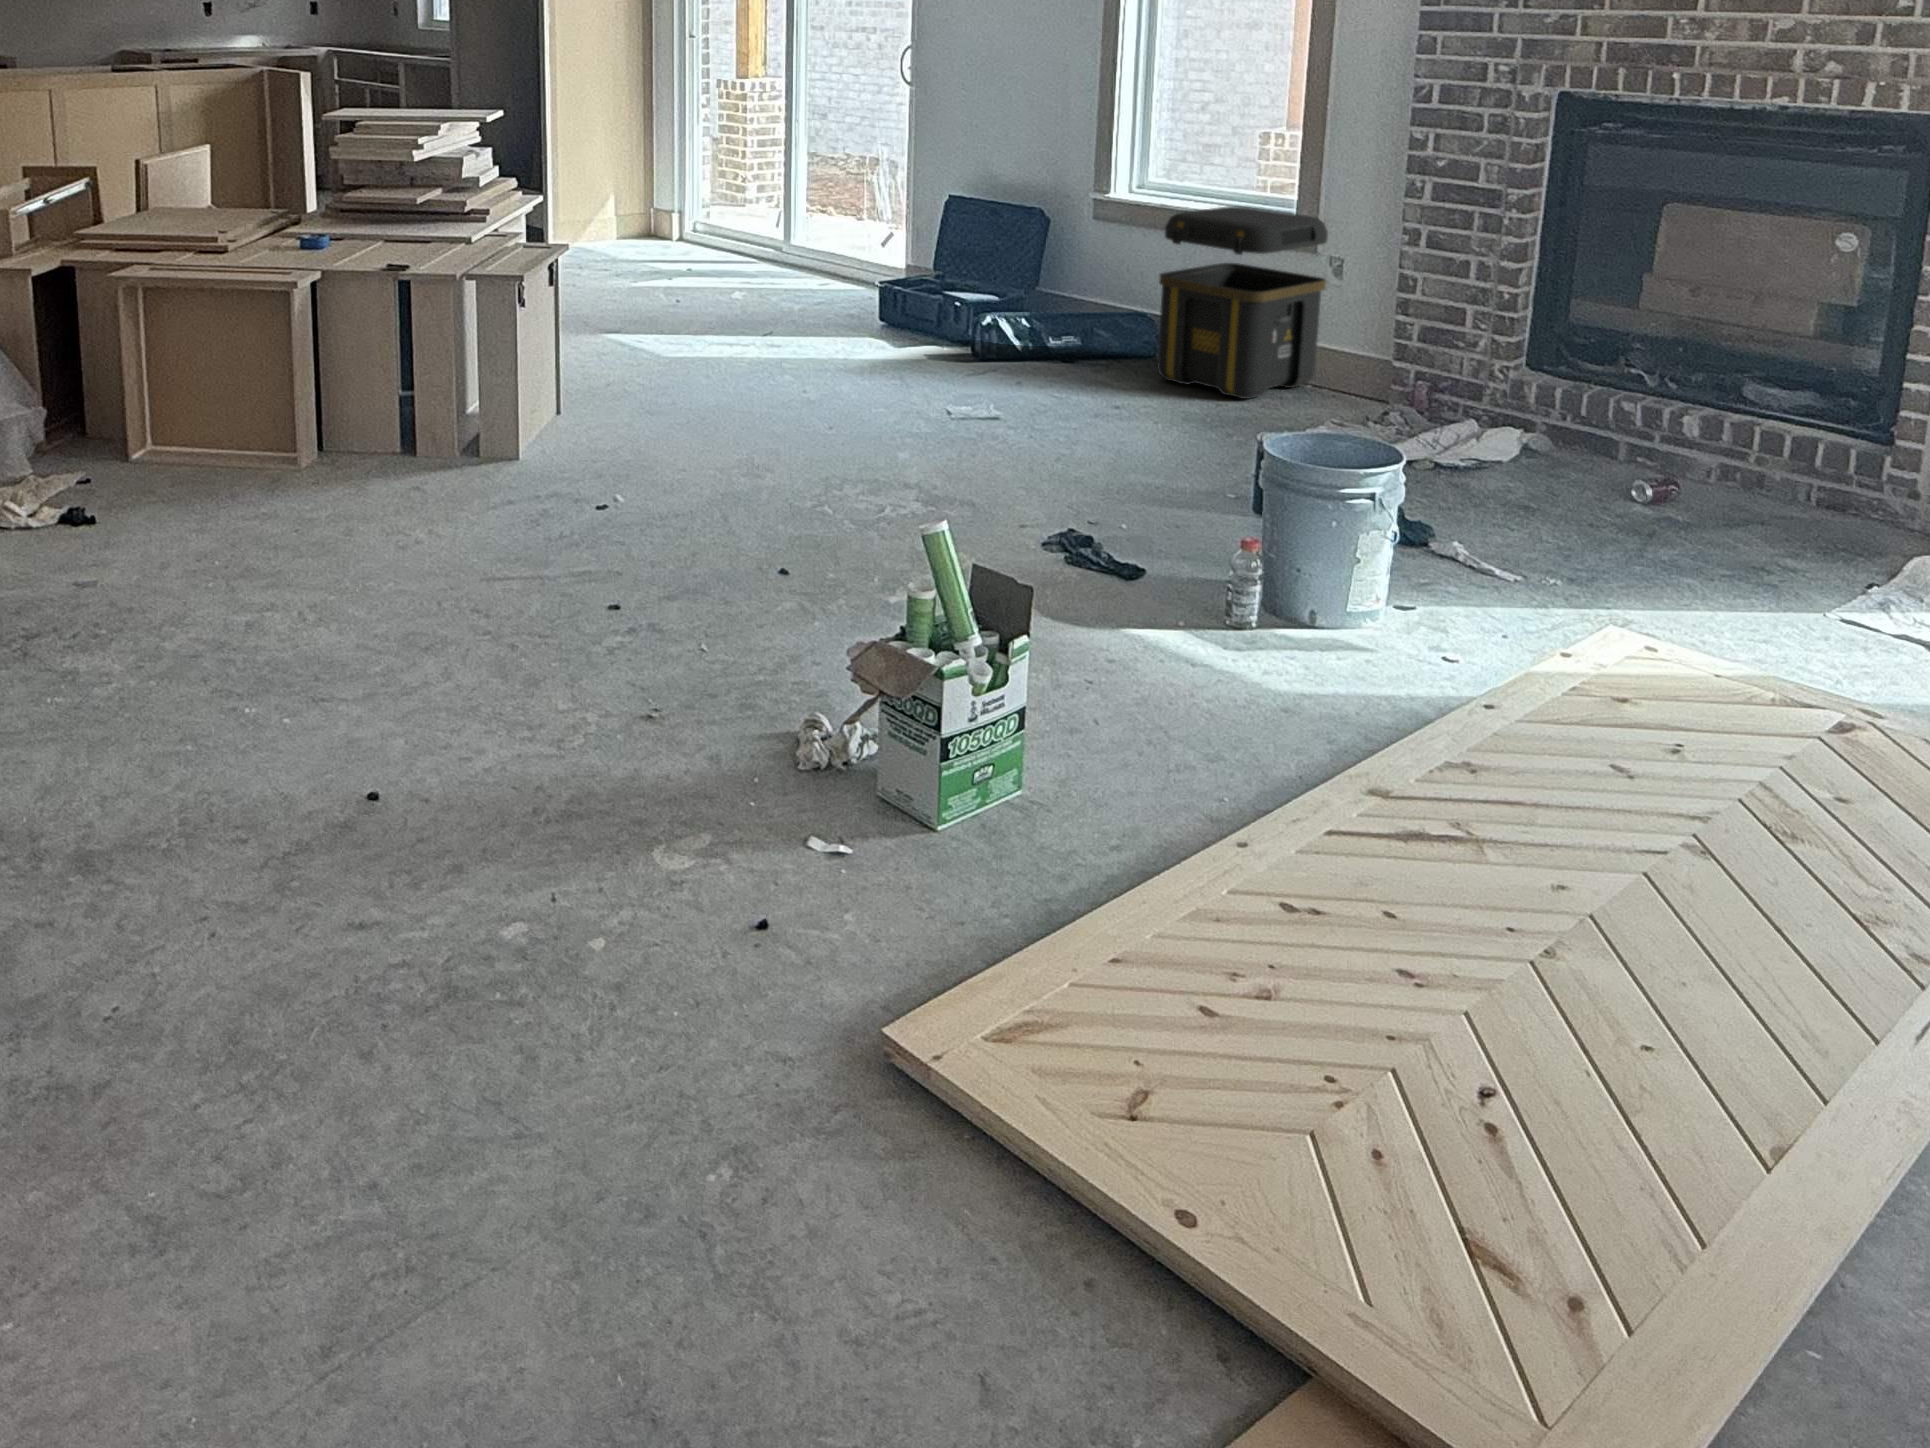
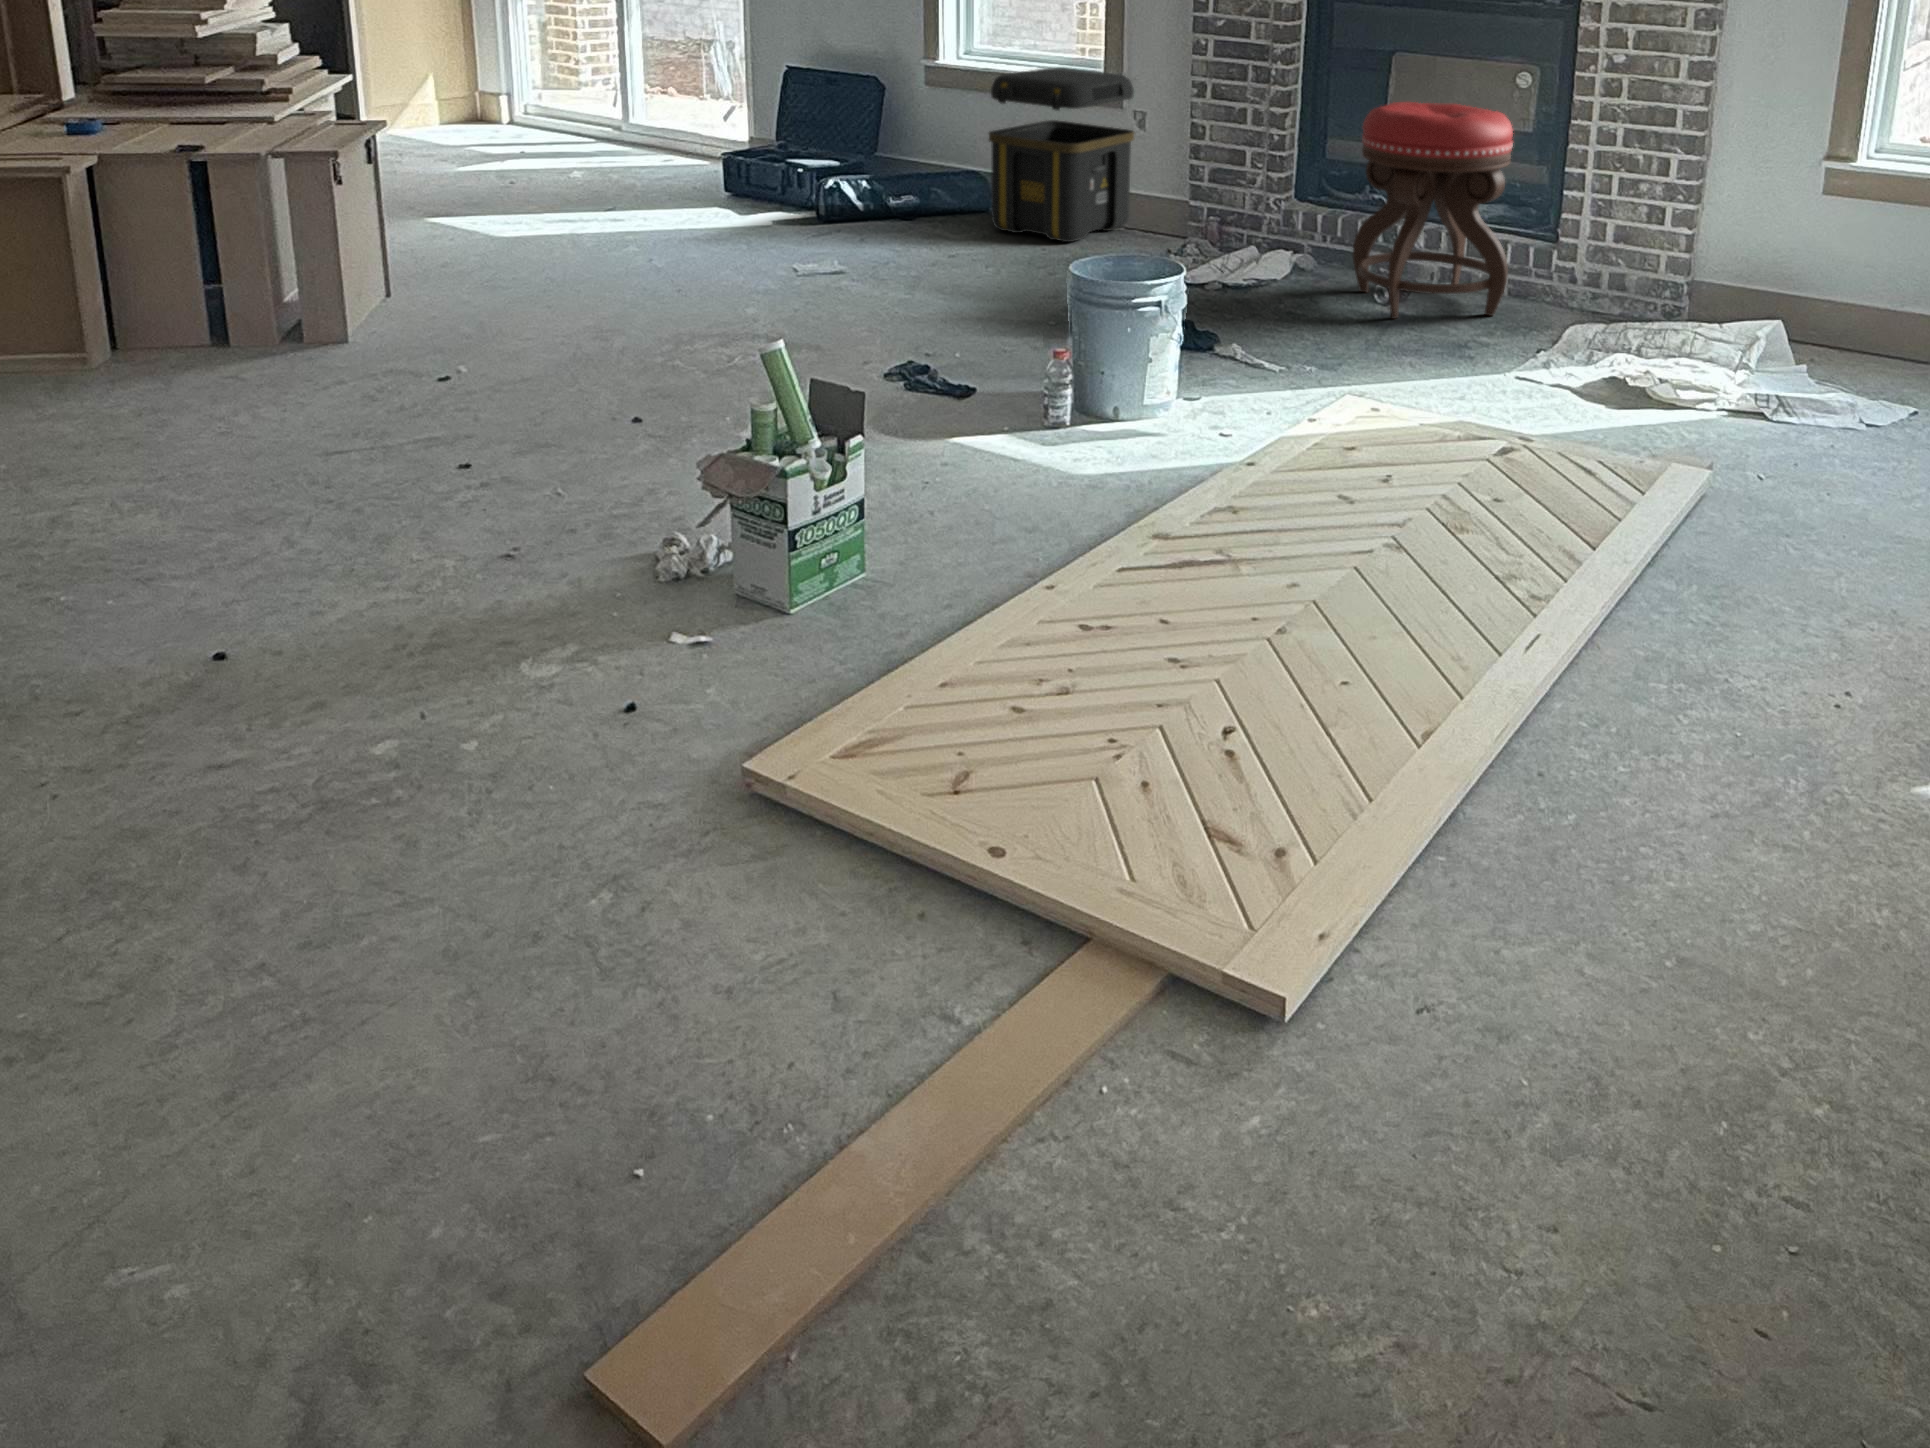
stool: none [1602,264,1834,533] -> present [1353,102,1513,318]

